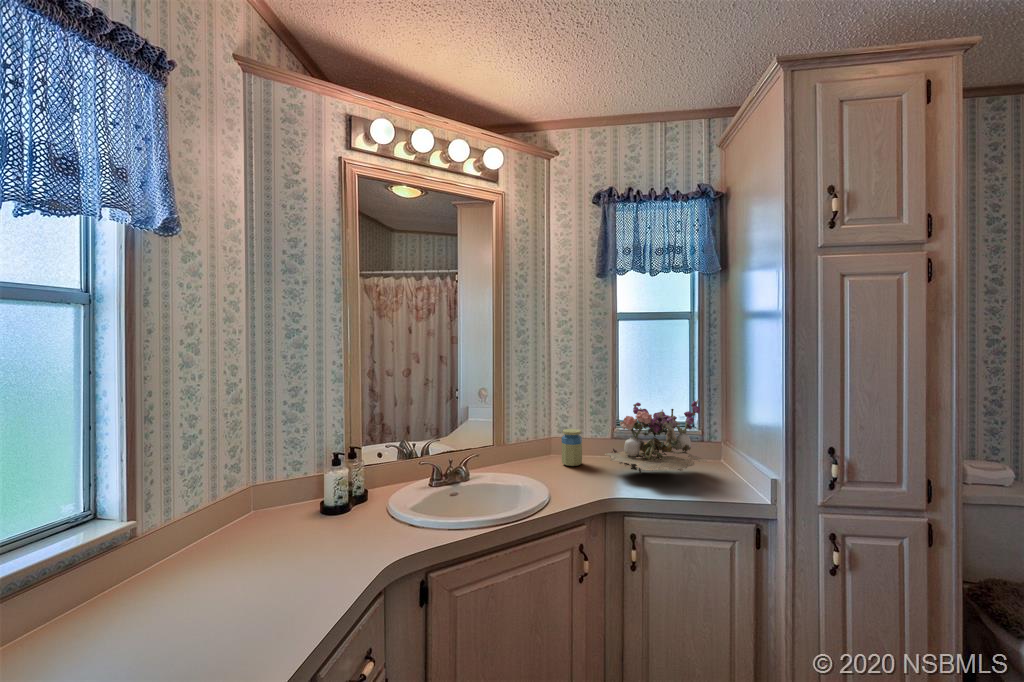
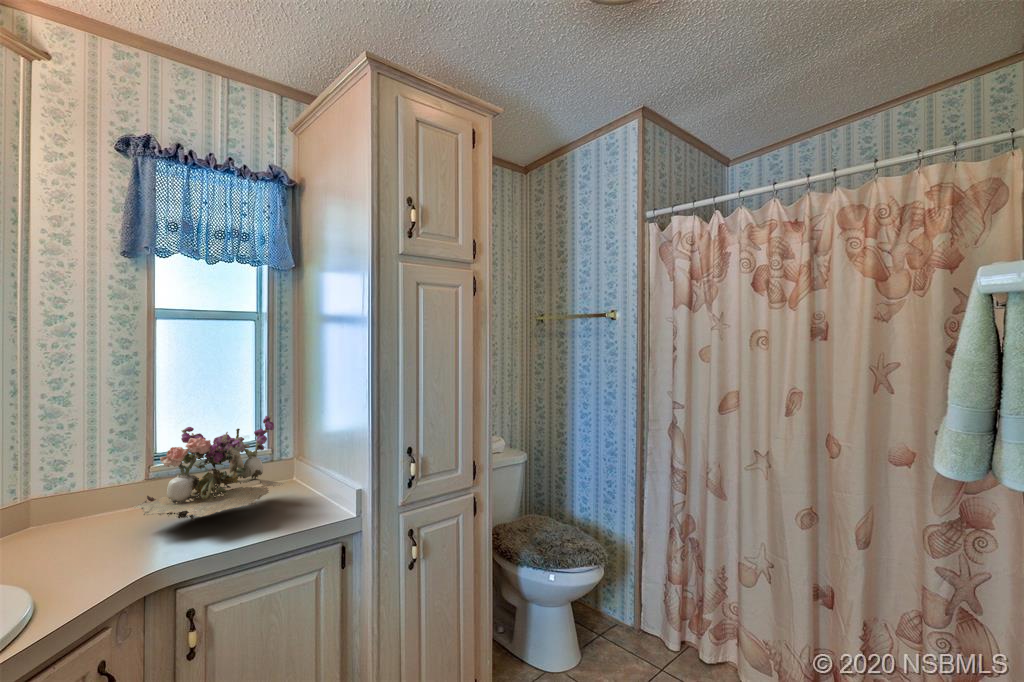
jar: present [562,429,582,466] -> none [45,480,89,541]

